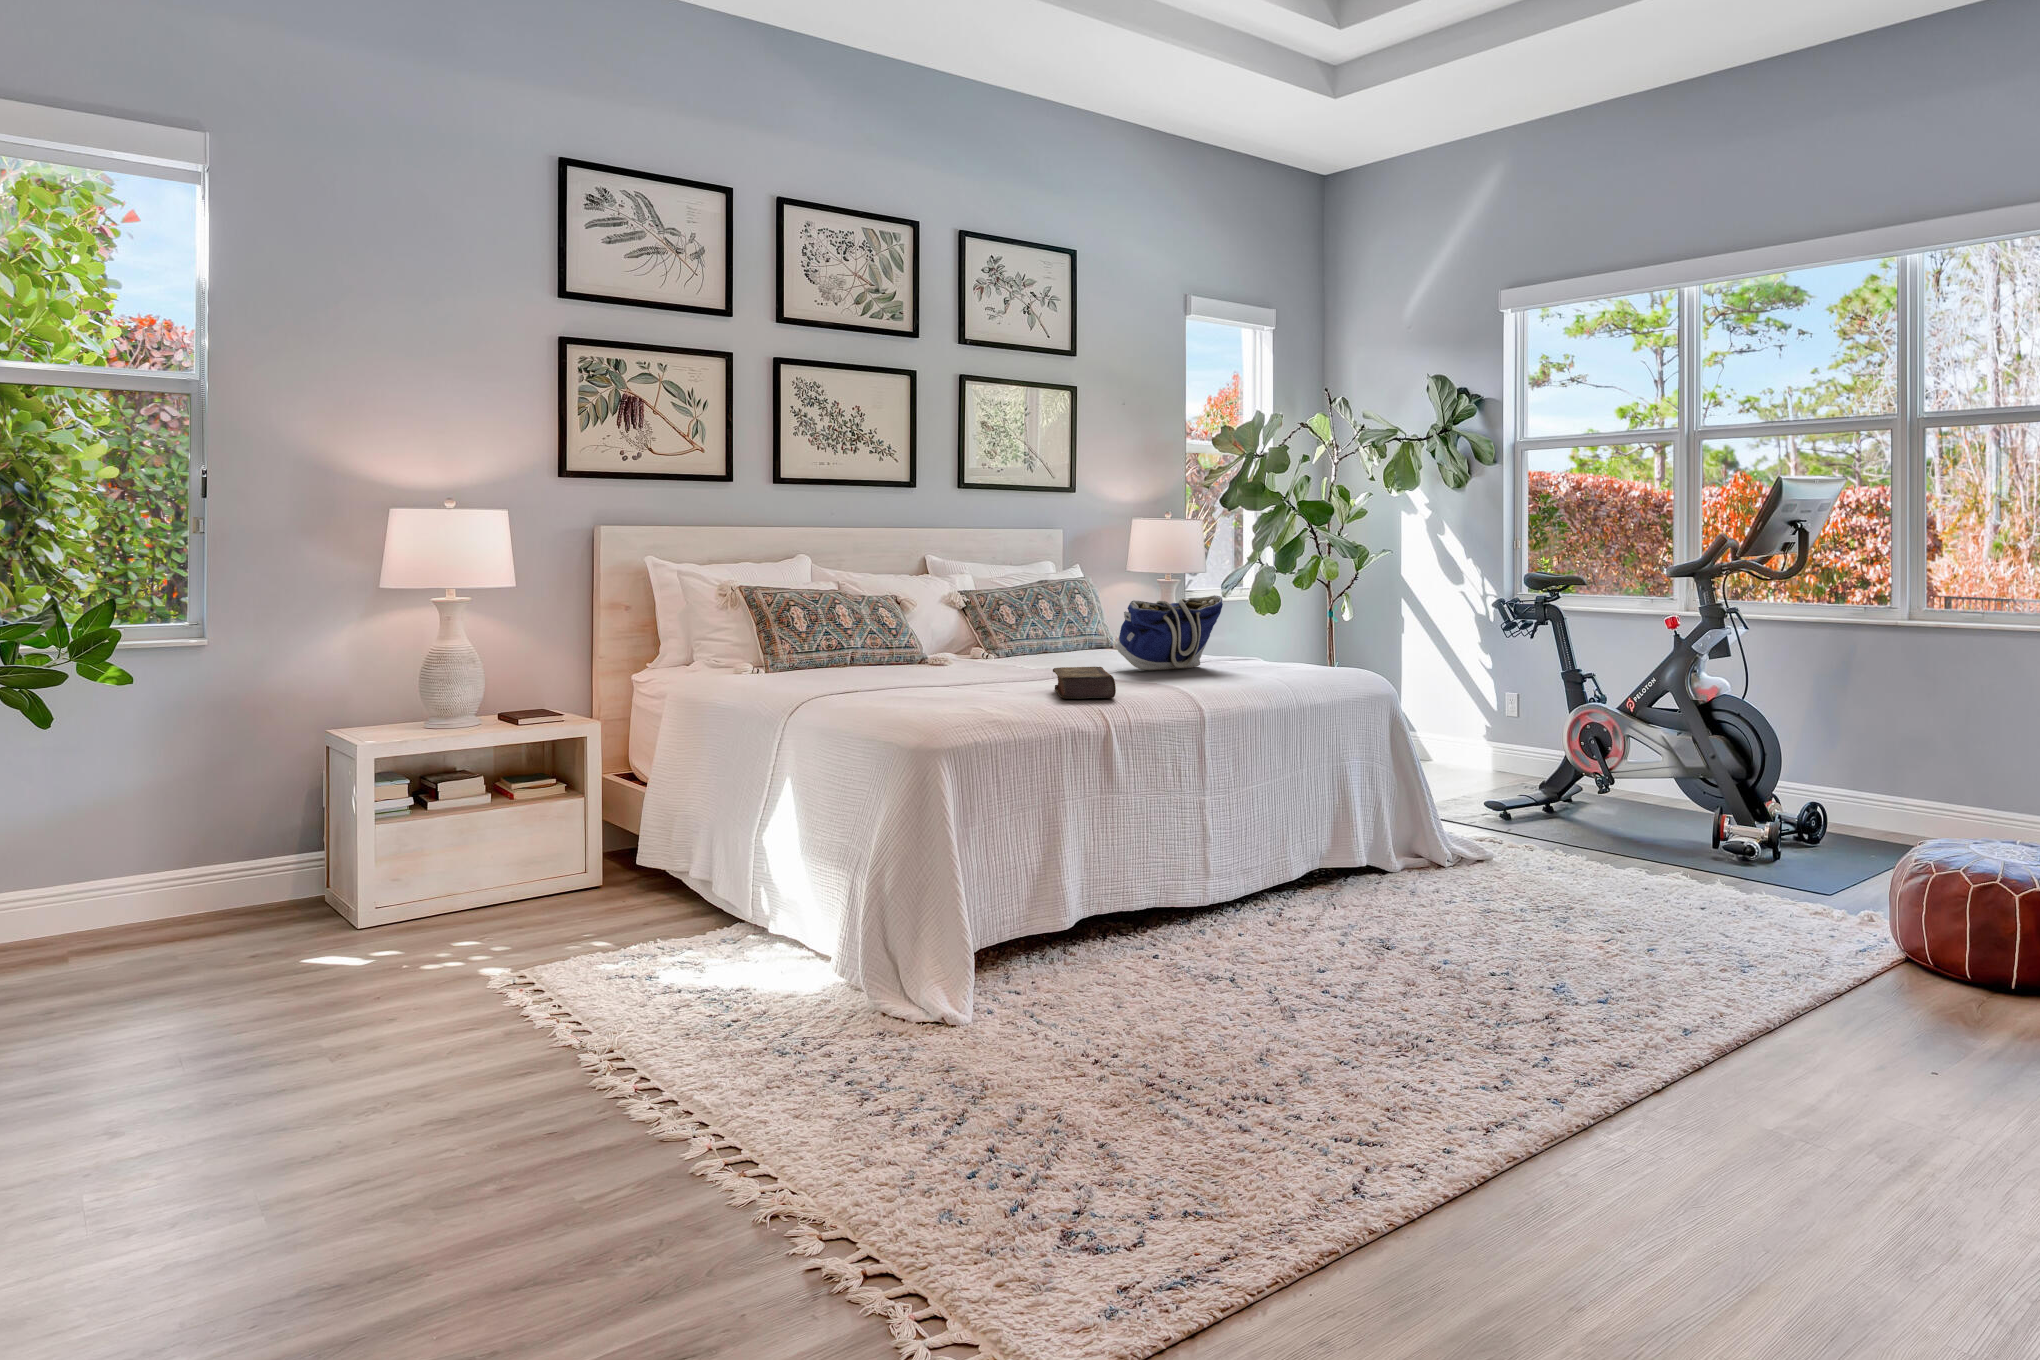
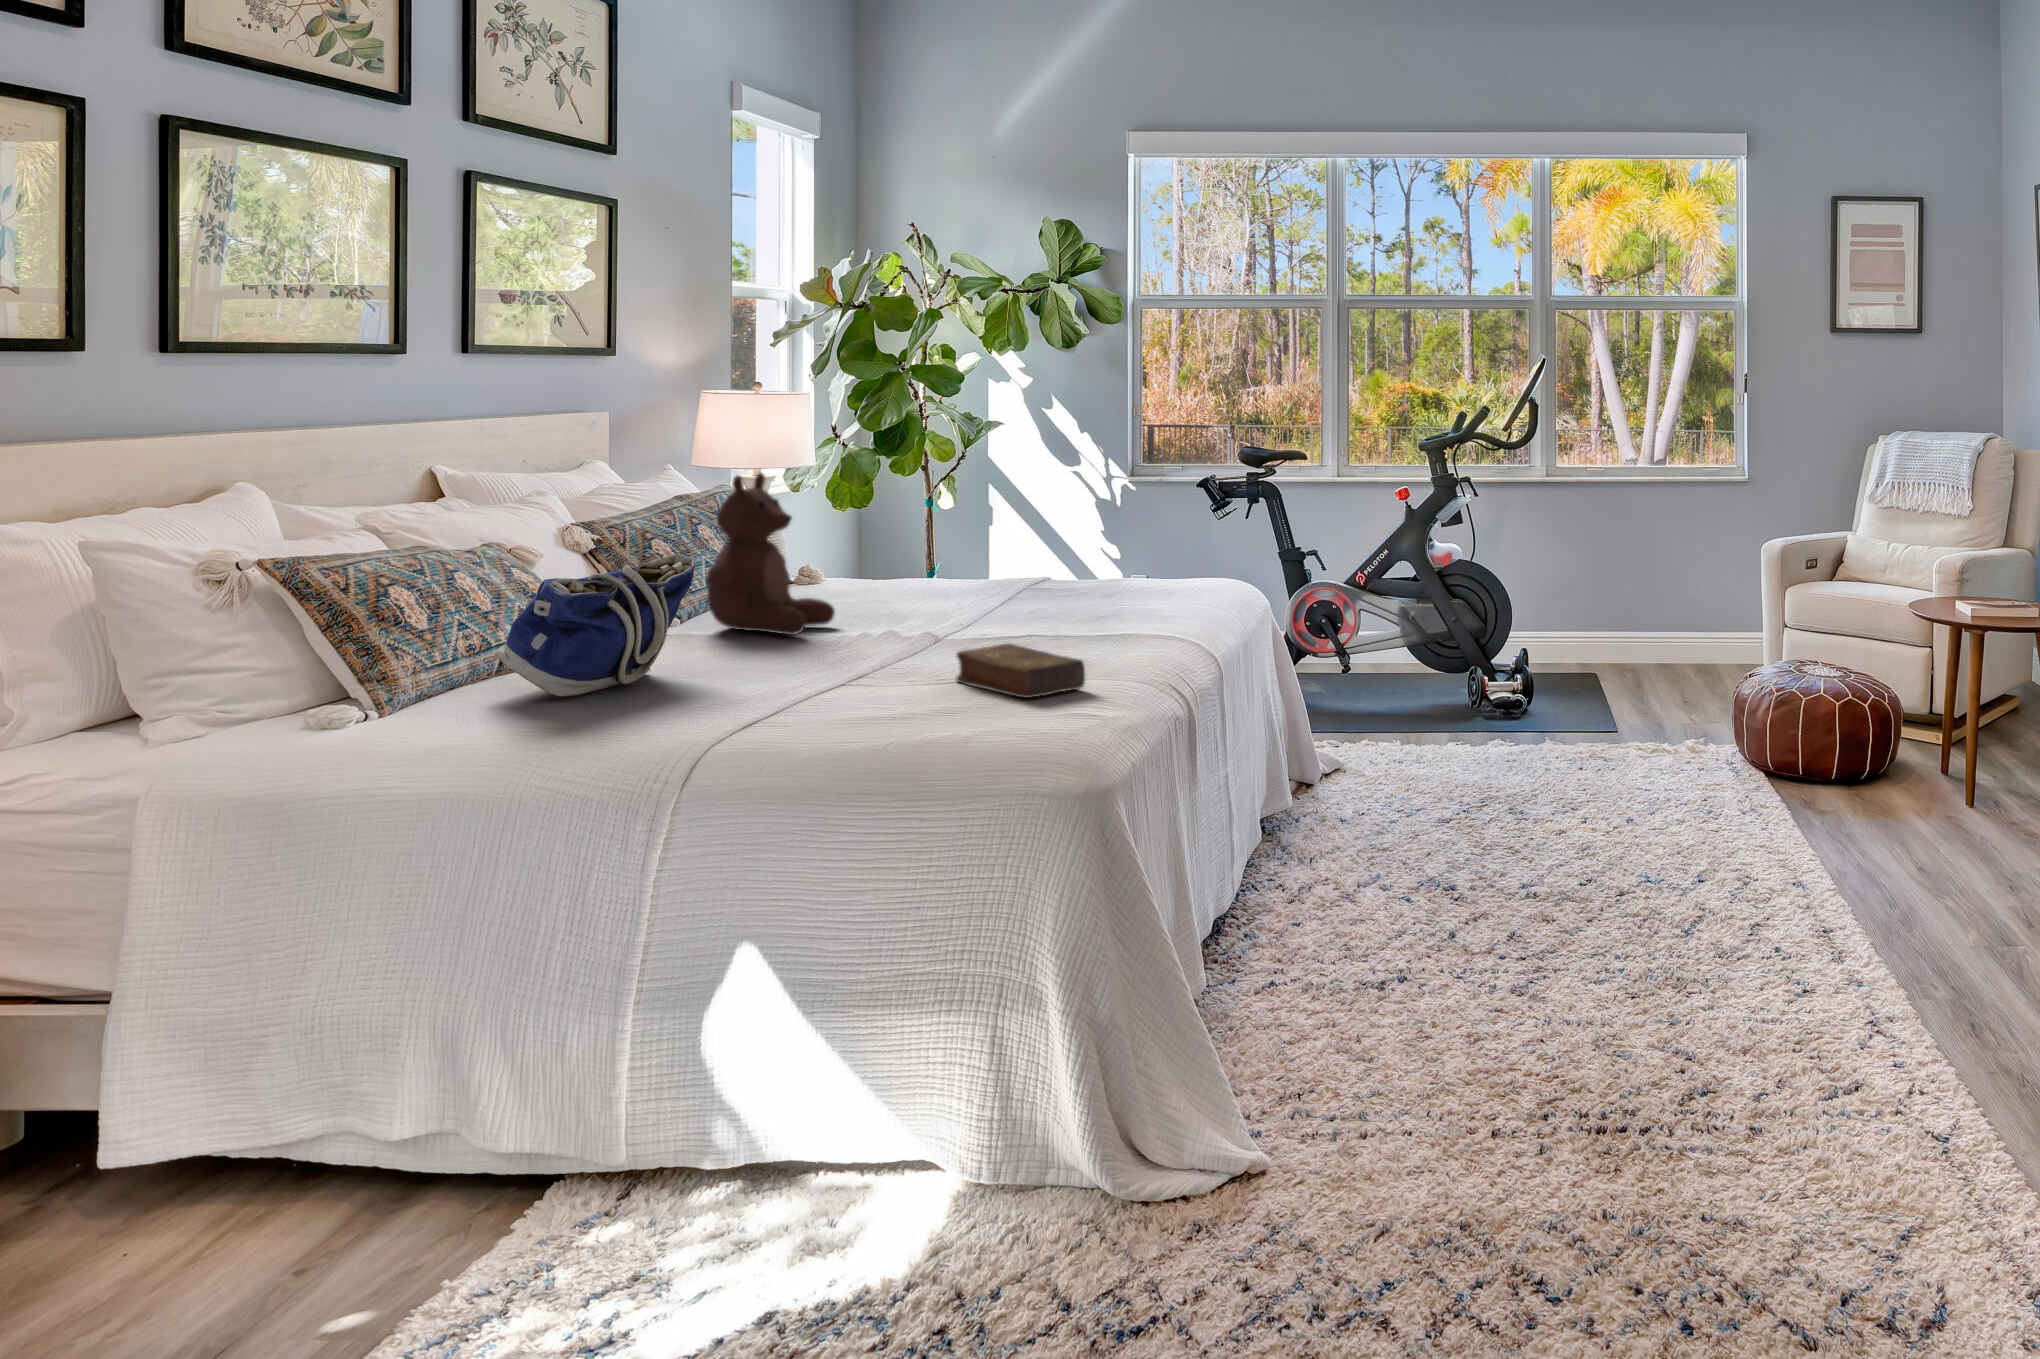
teddy bear: none [990,554,1078,663] -> present [706,473,835,635]
tote bag: present [1114,595,1223,670] -> present [494,554,695,696]

